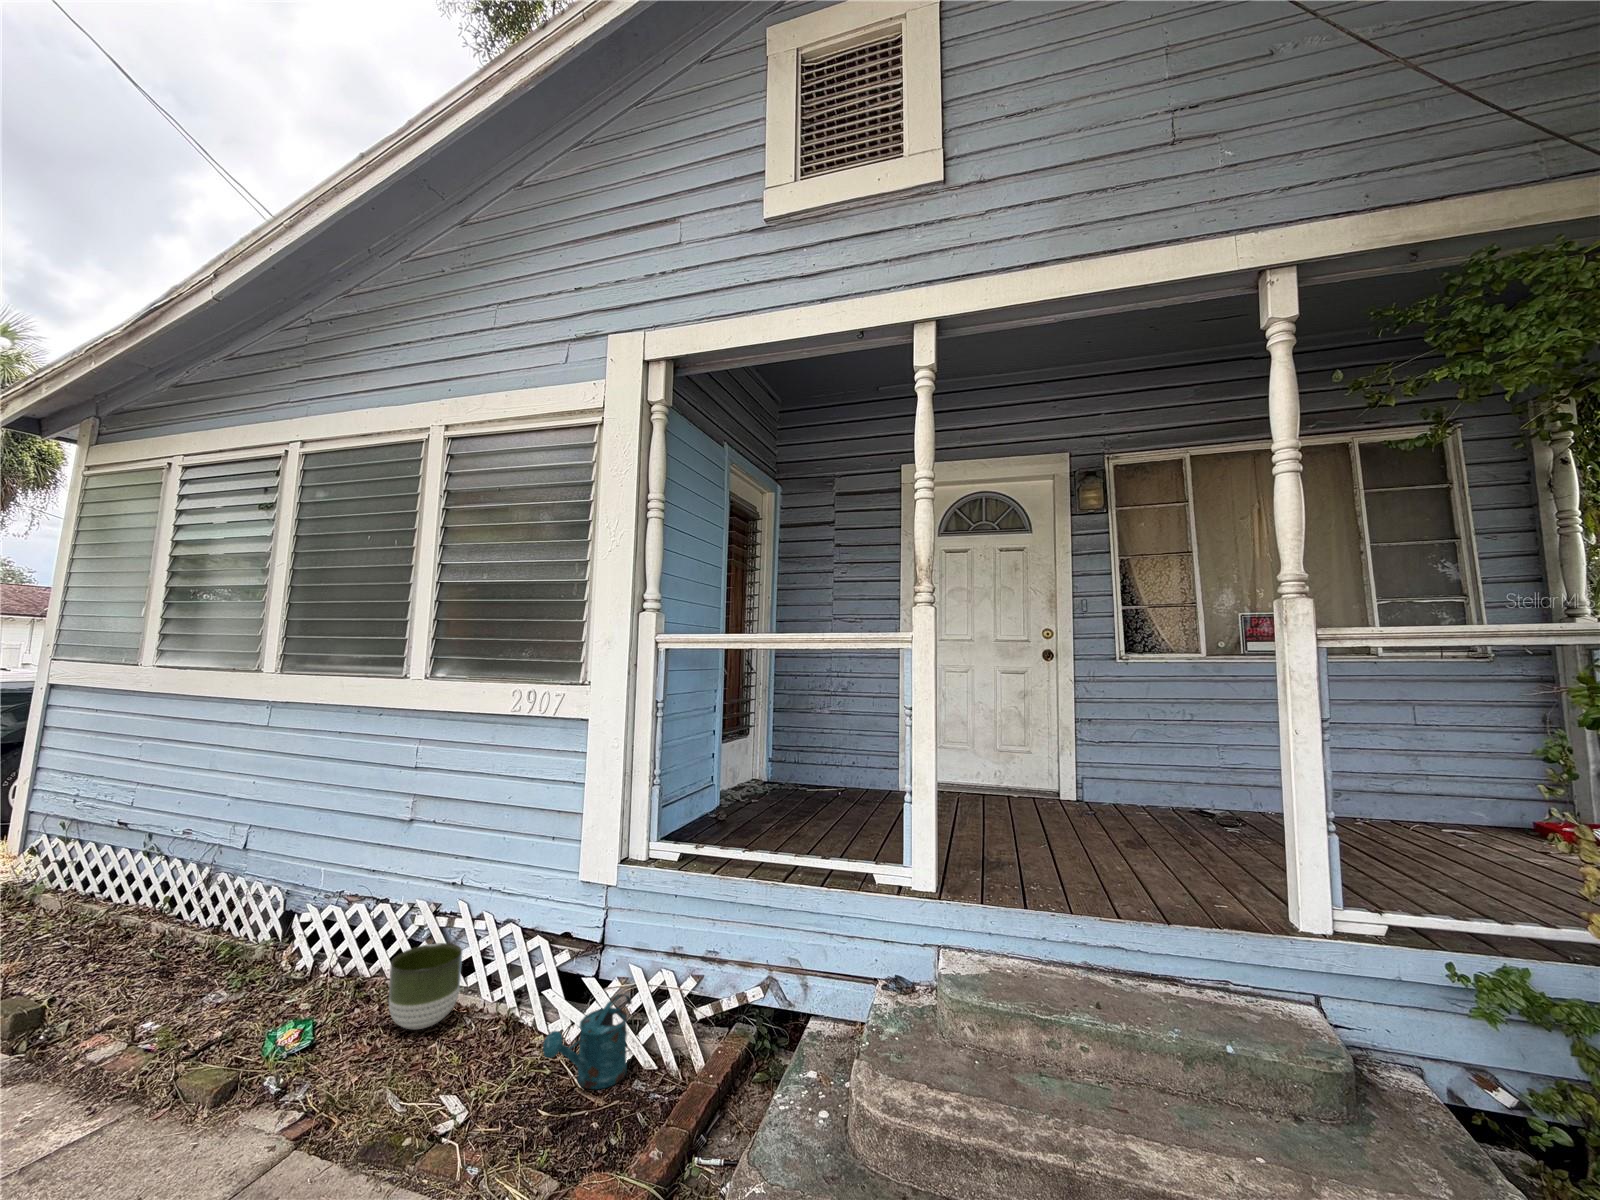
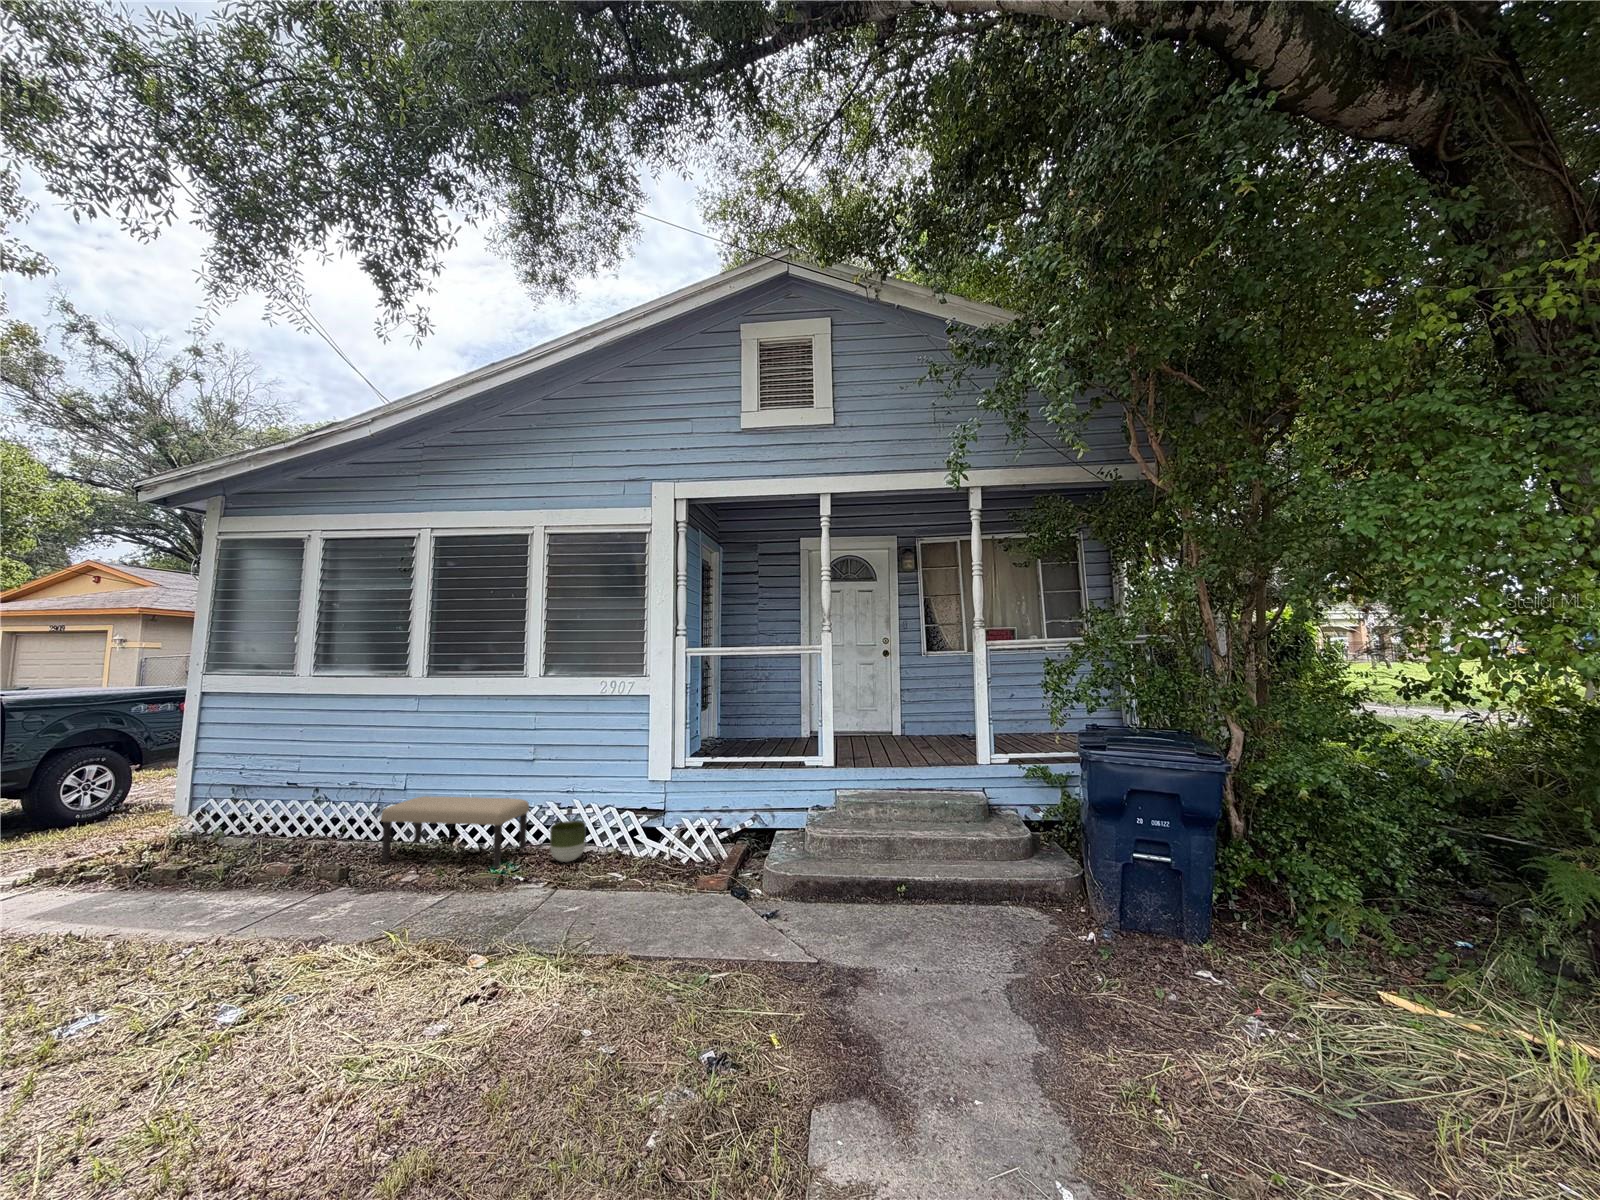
bench: none [146,869,387,1032] -> present [381,796,529,868]
watering can: present [543,994,632,1089] -> none [657,829,690,869]

